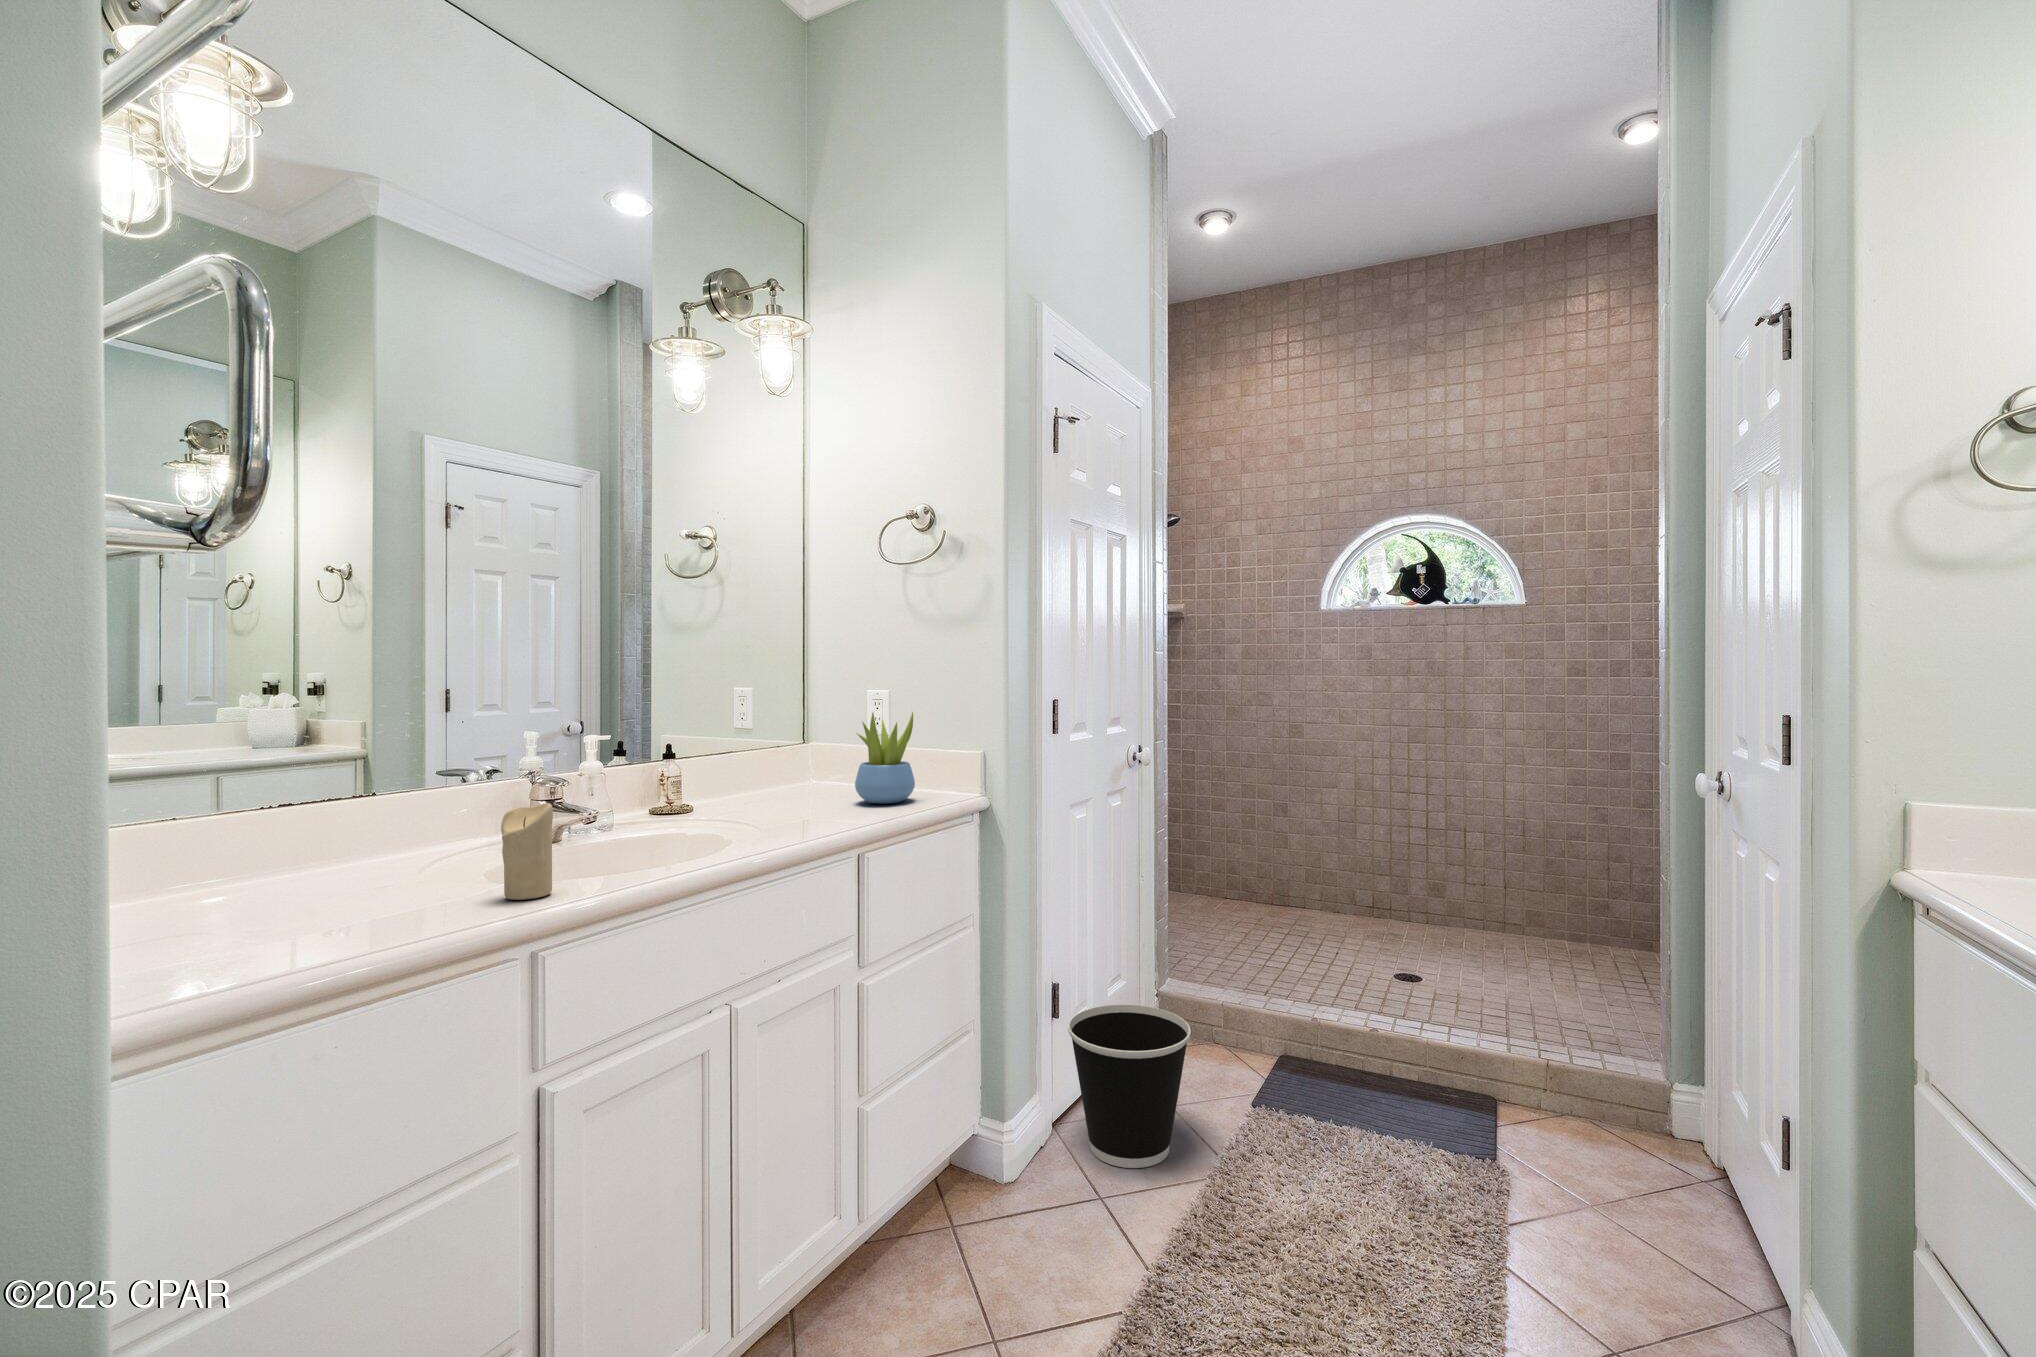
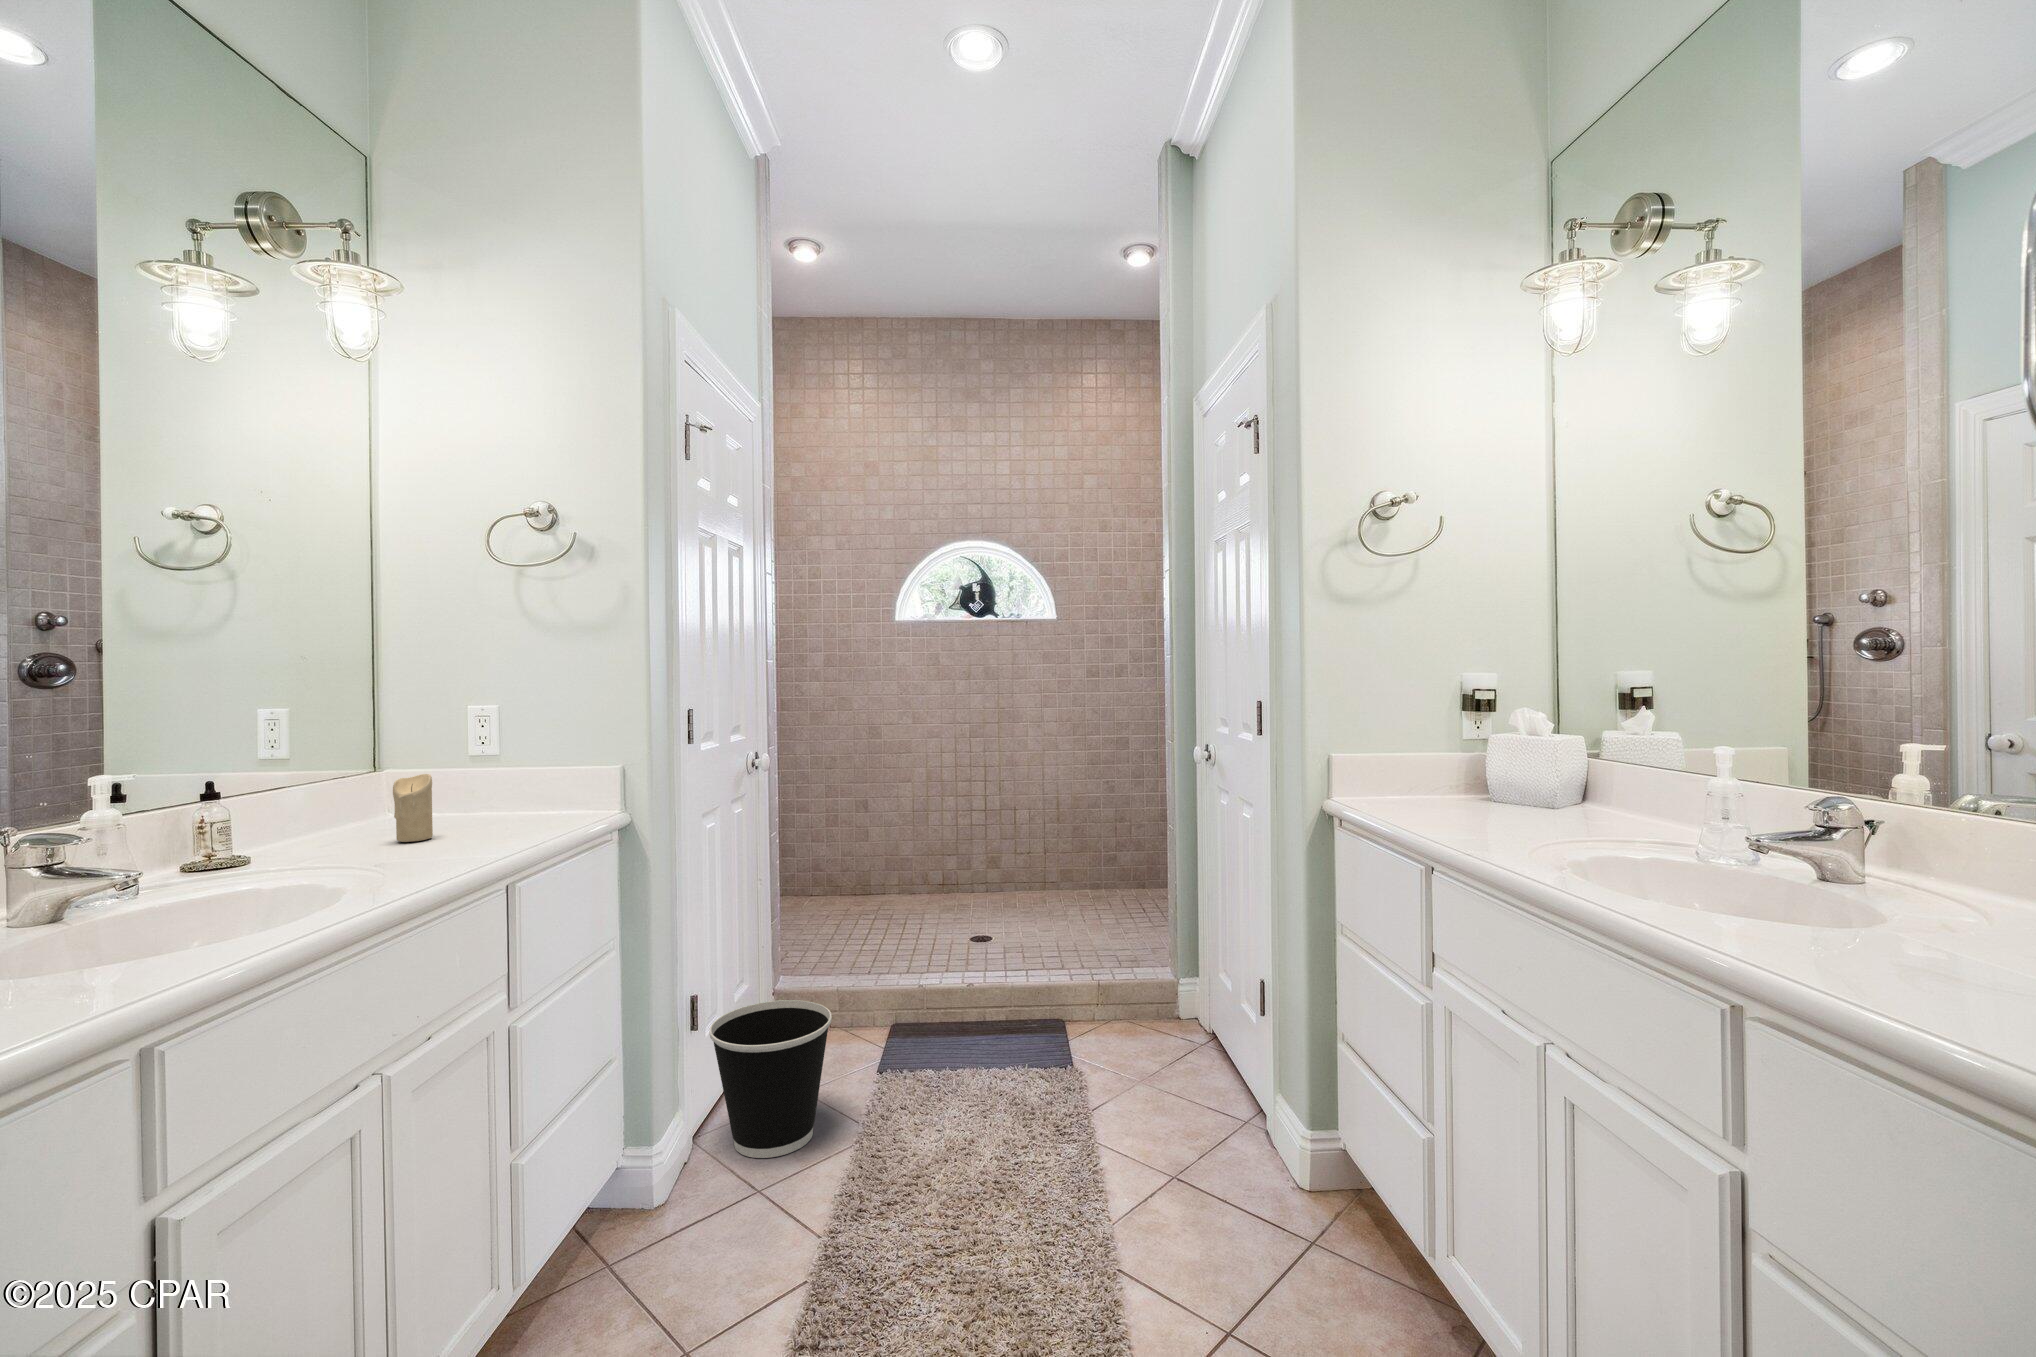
succulent plant: present [855,712,915,804] -> none [478,725,553,828]
candle: present [501,803,553,900] -> present [393,774,433,842]

